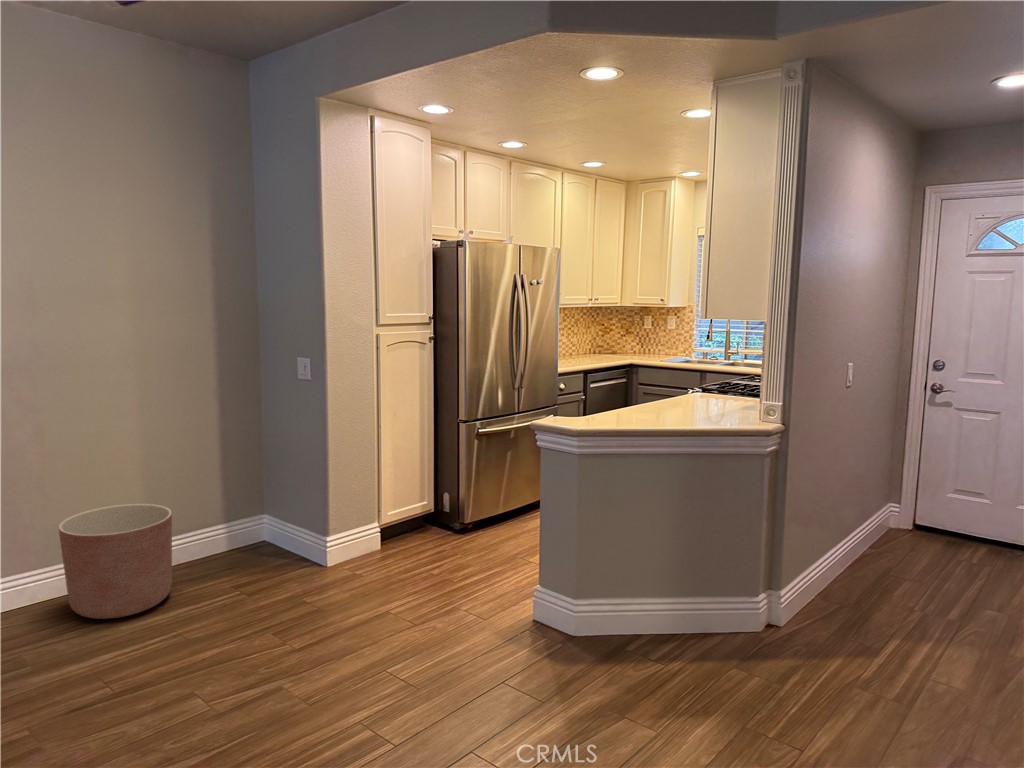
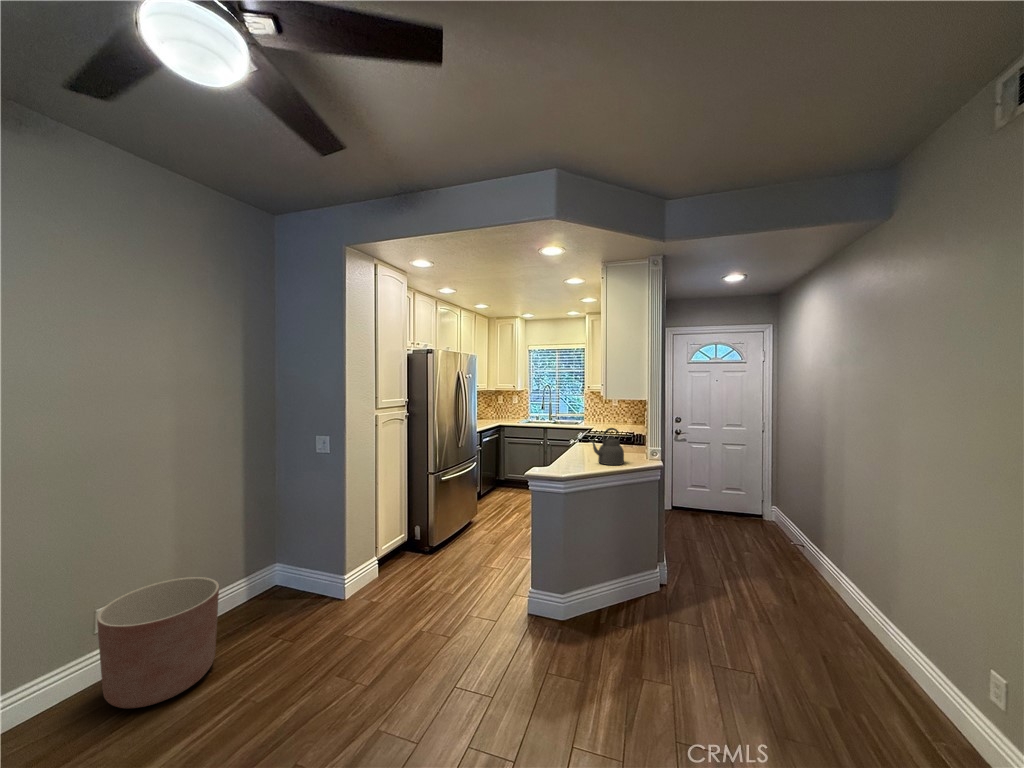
kettle: none [646,364,705,424] -> present [590,428,624,465]

